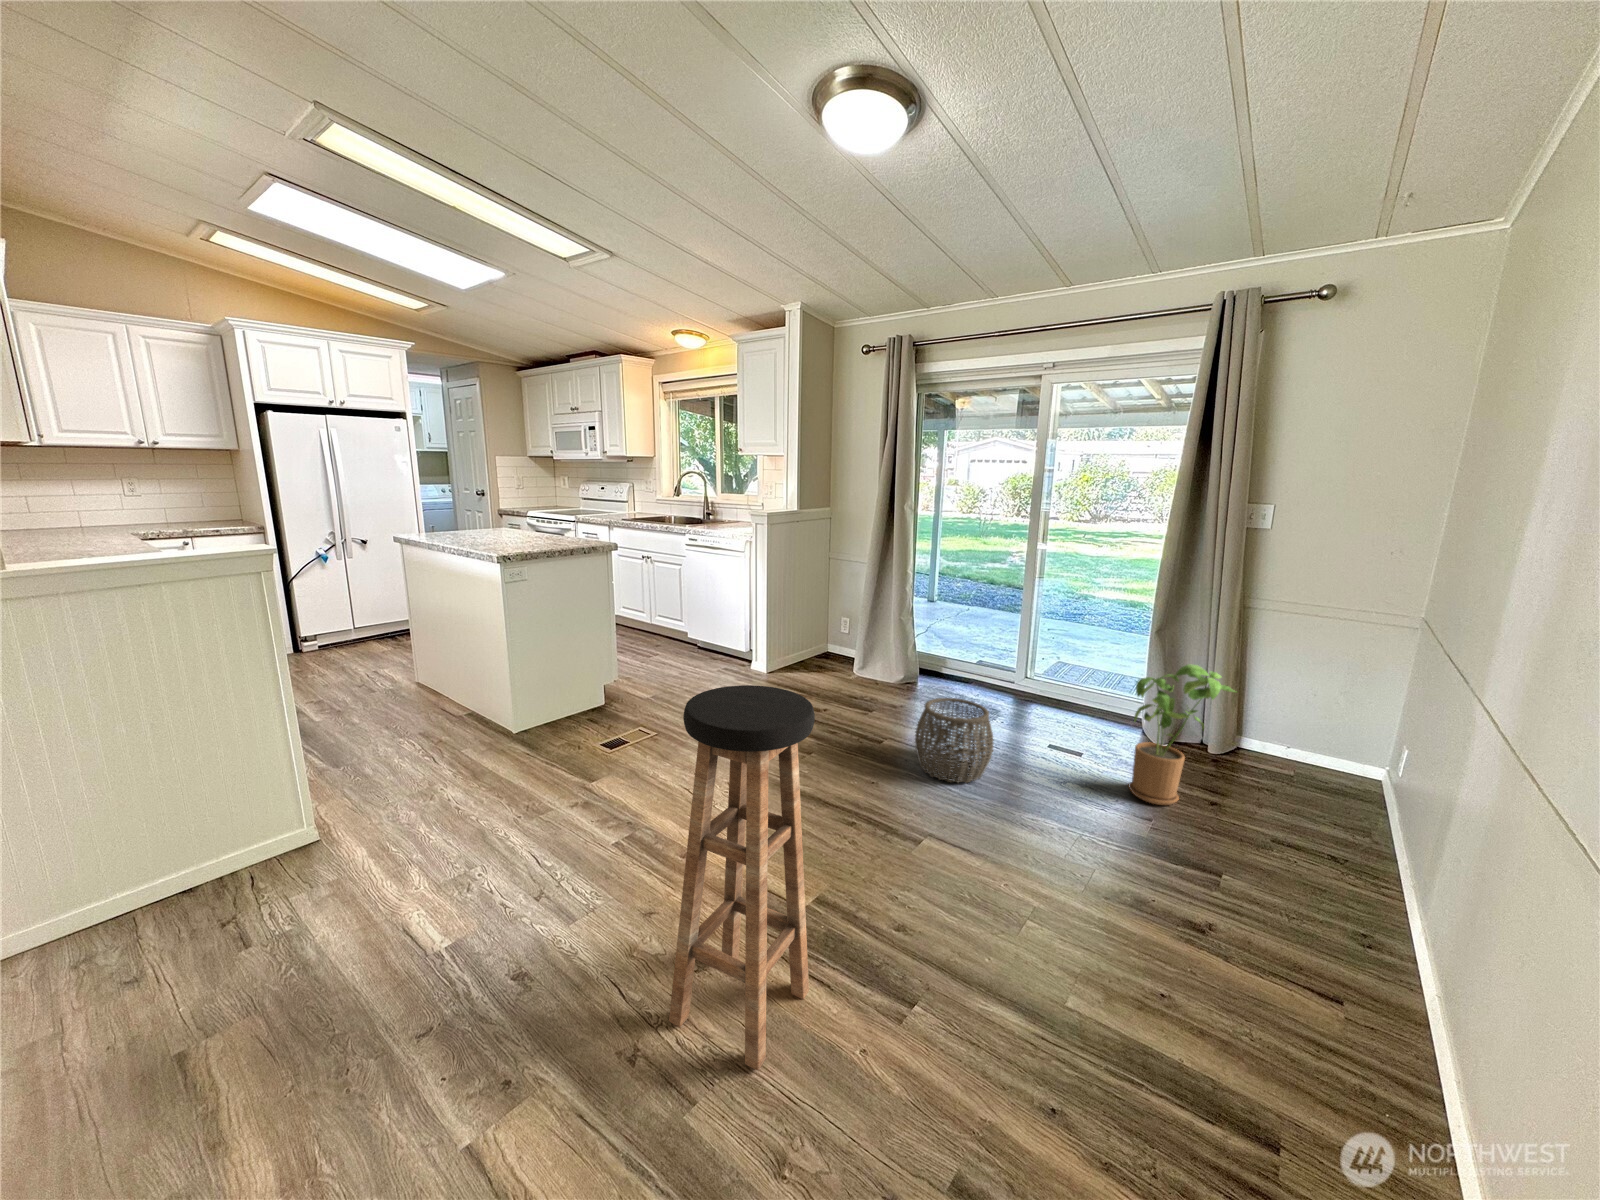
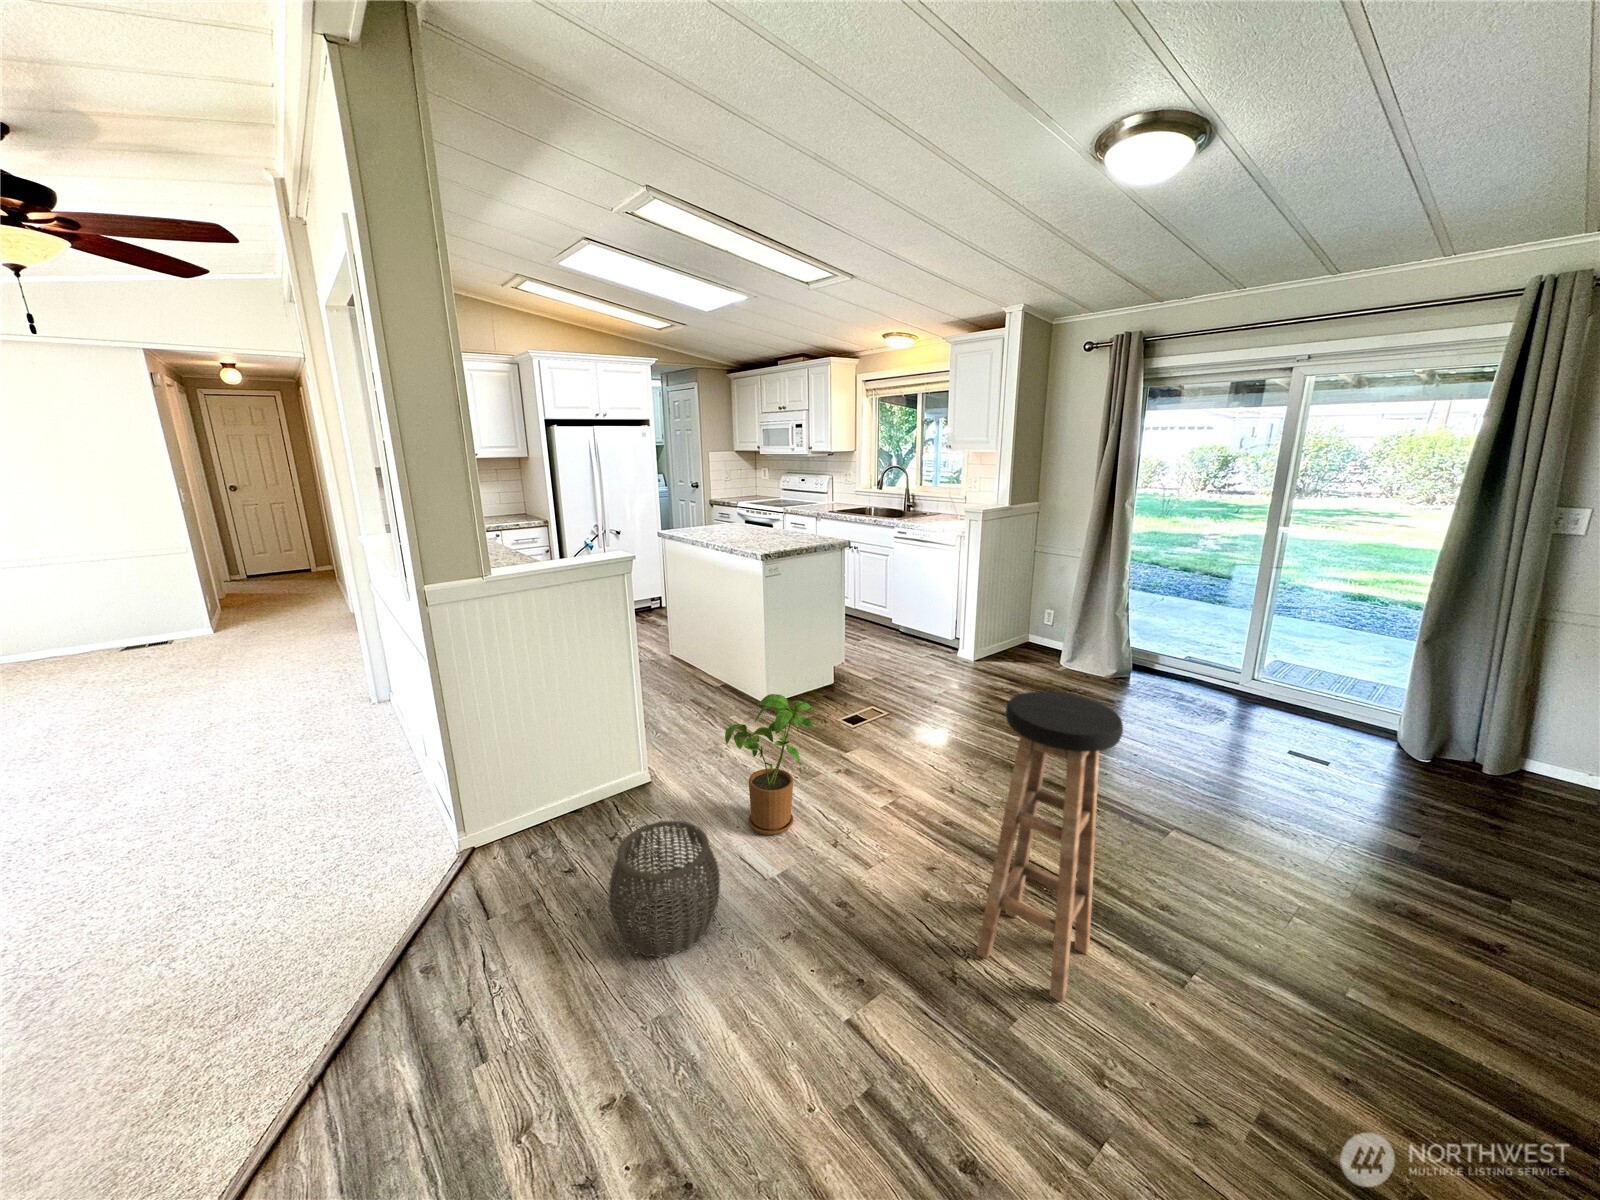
house plant: present [1129,665,1235,805] -> present [725,694,813,835]
woven basket: present [915,698,994,783] -> present [608,820,720,959]

